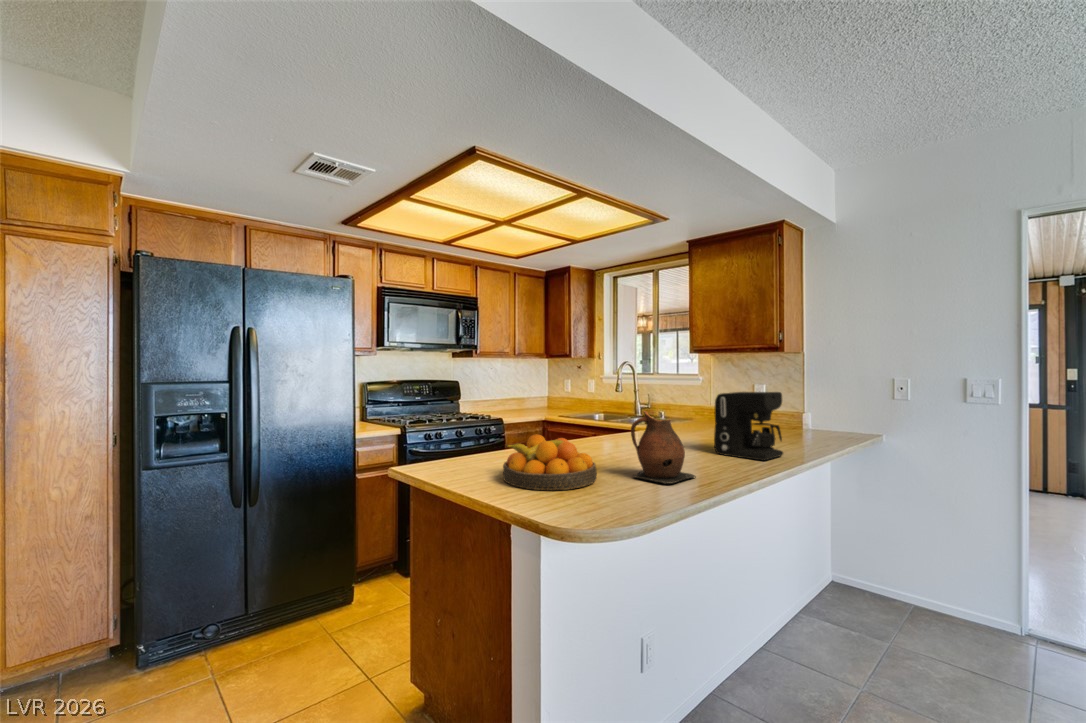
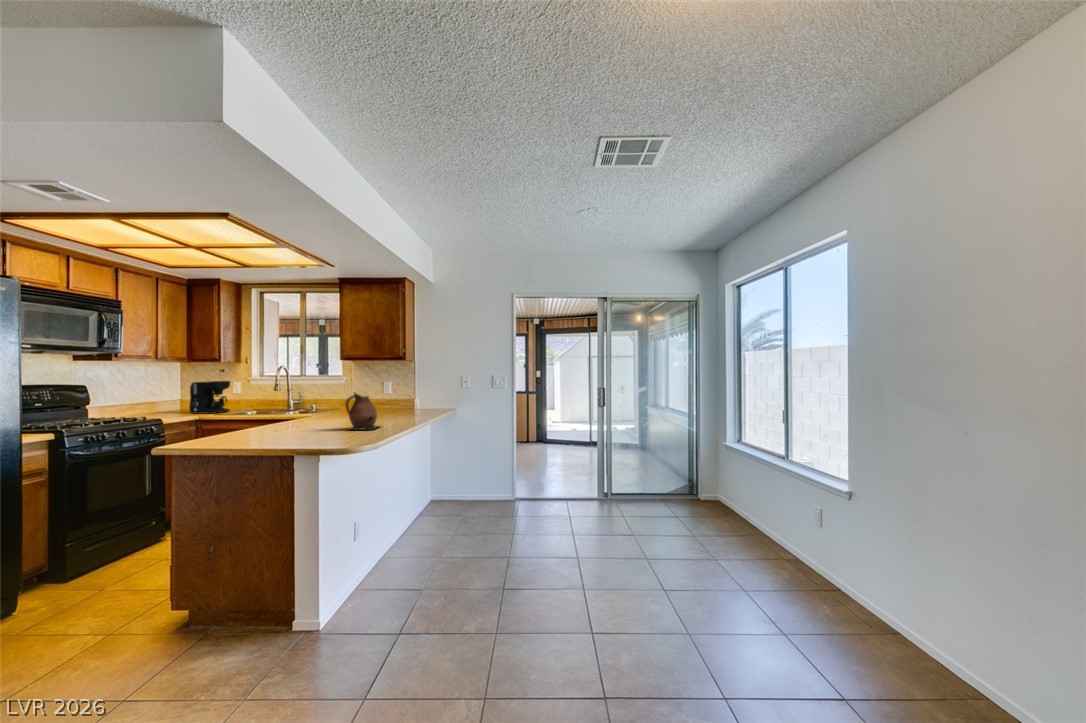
coffee maker: present [714,392,783,460] -> present [189,381,230,414]
fruit bowl: present [503,434,597,490] -> none [262,410,331,440]

